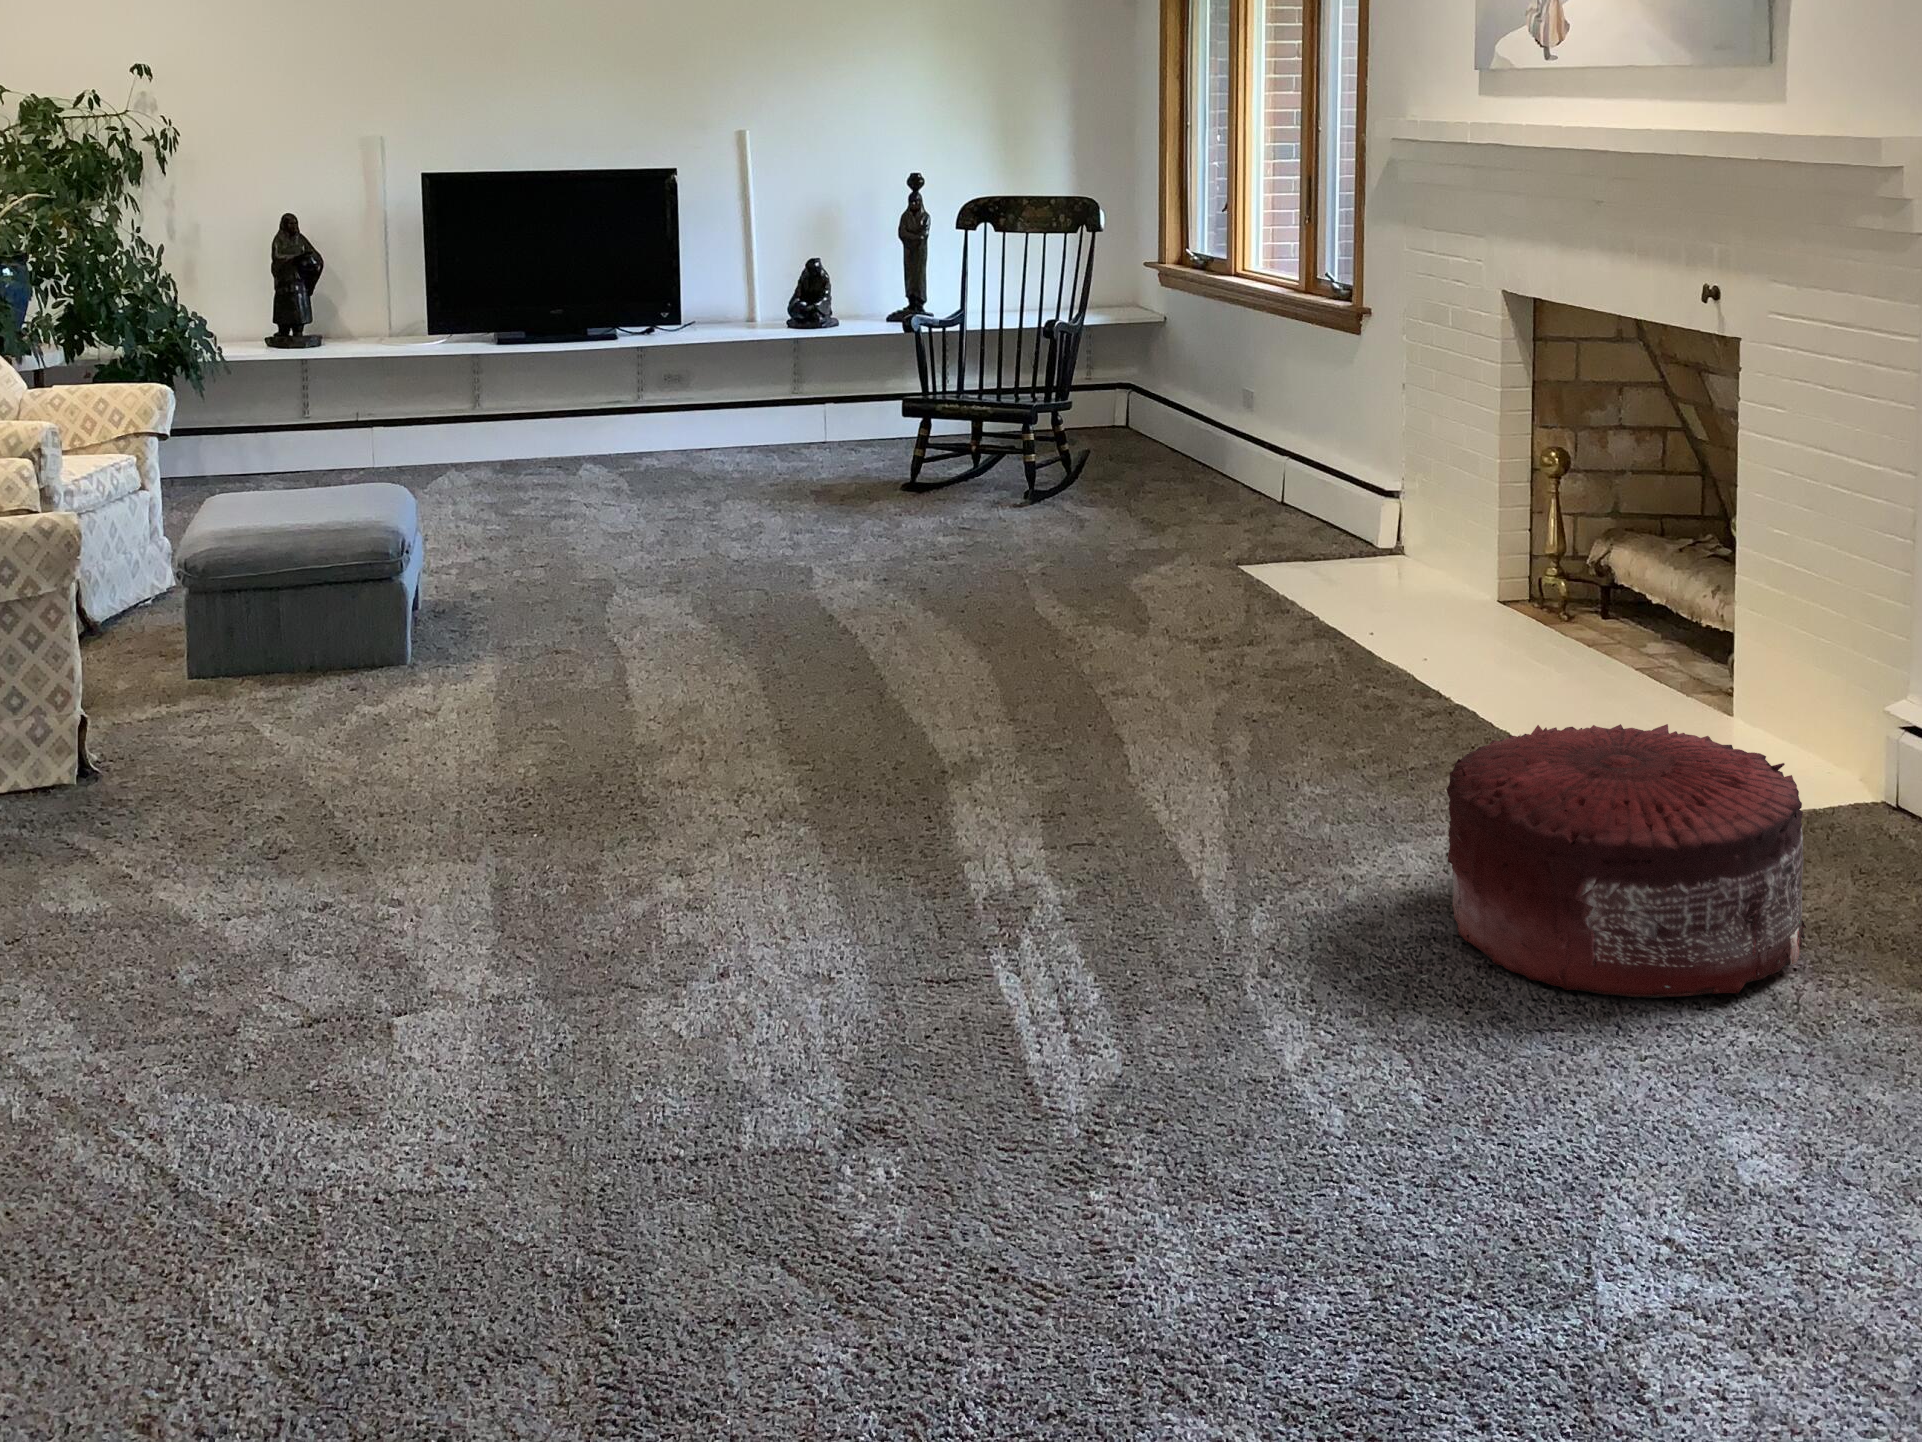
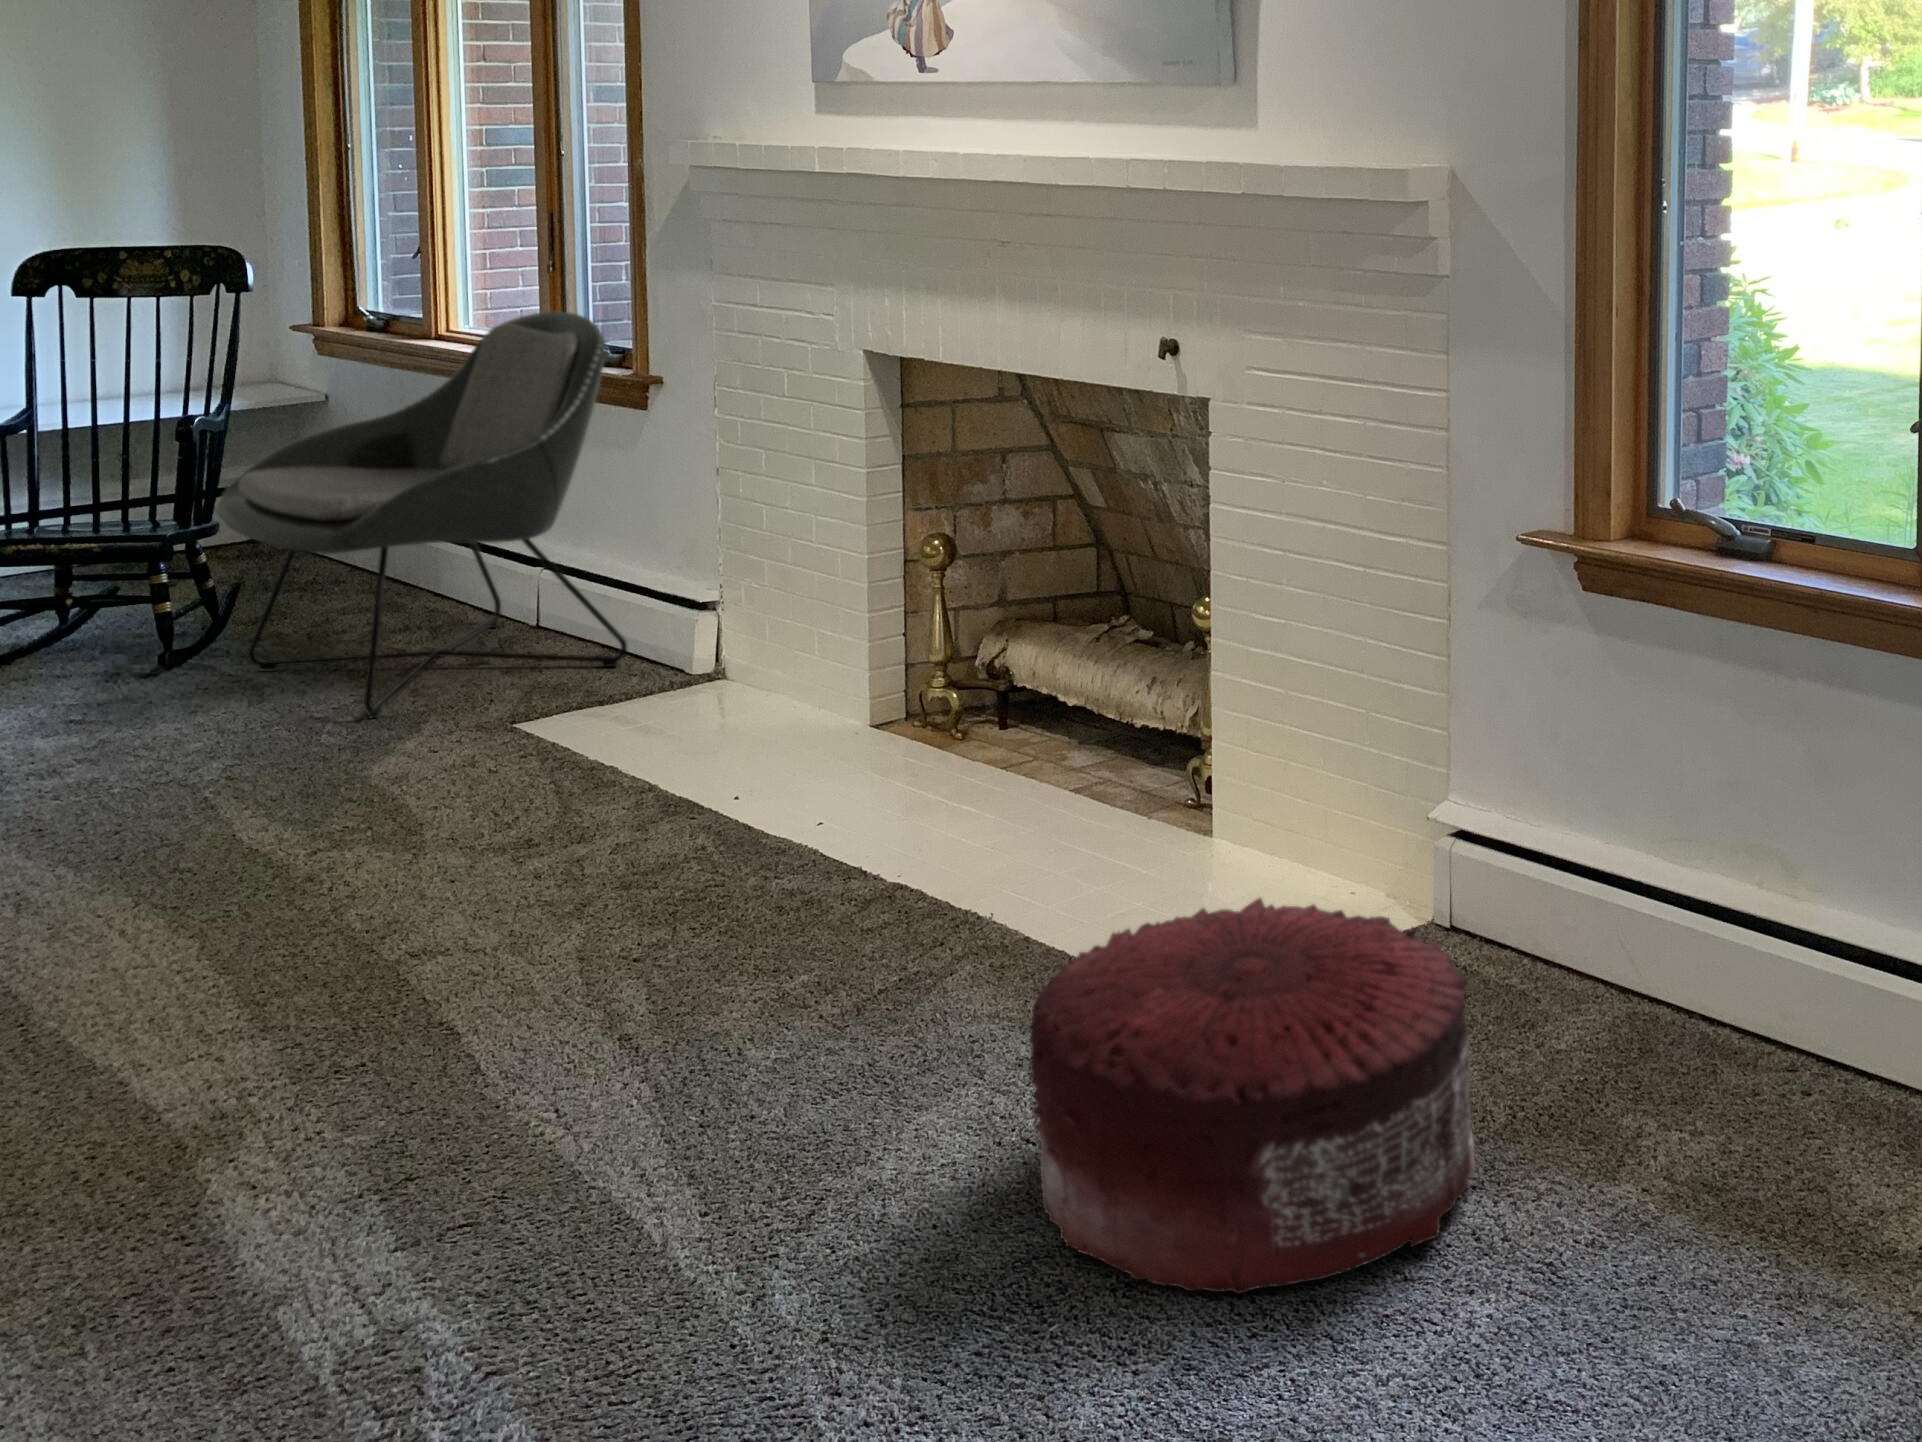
lounge chair: none [1067,254,1333,548] -> present [217,312,628,718]

